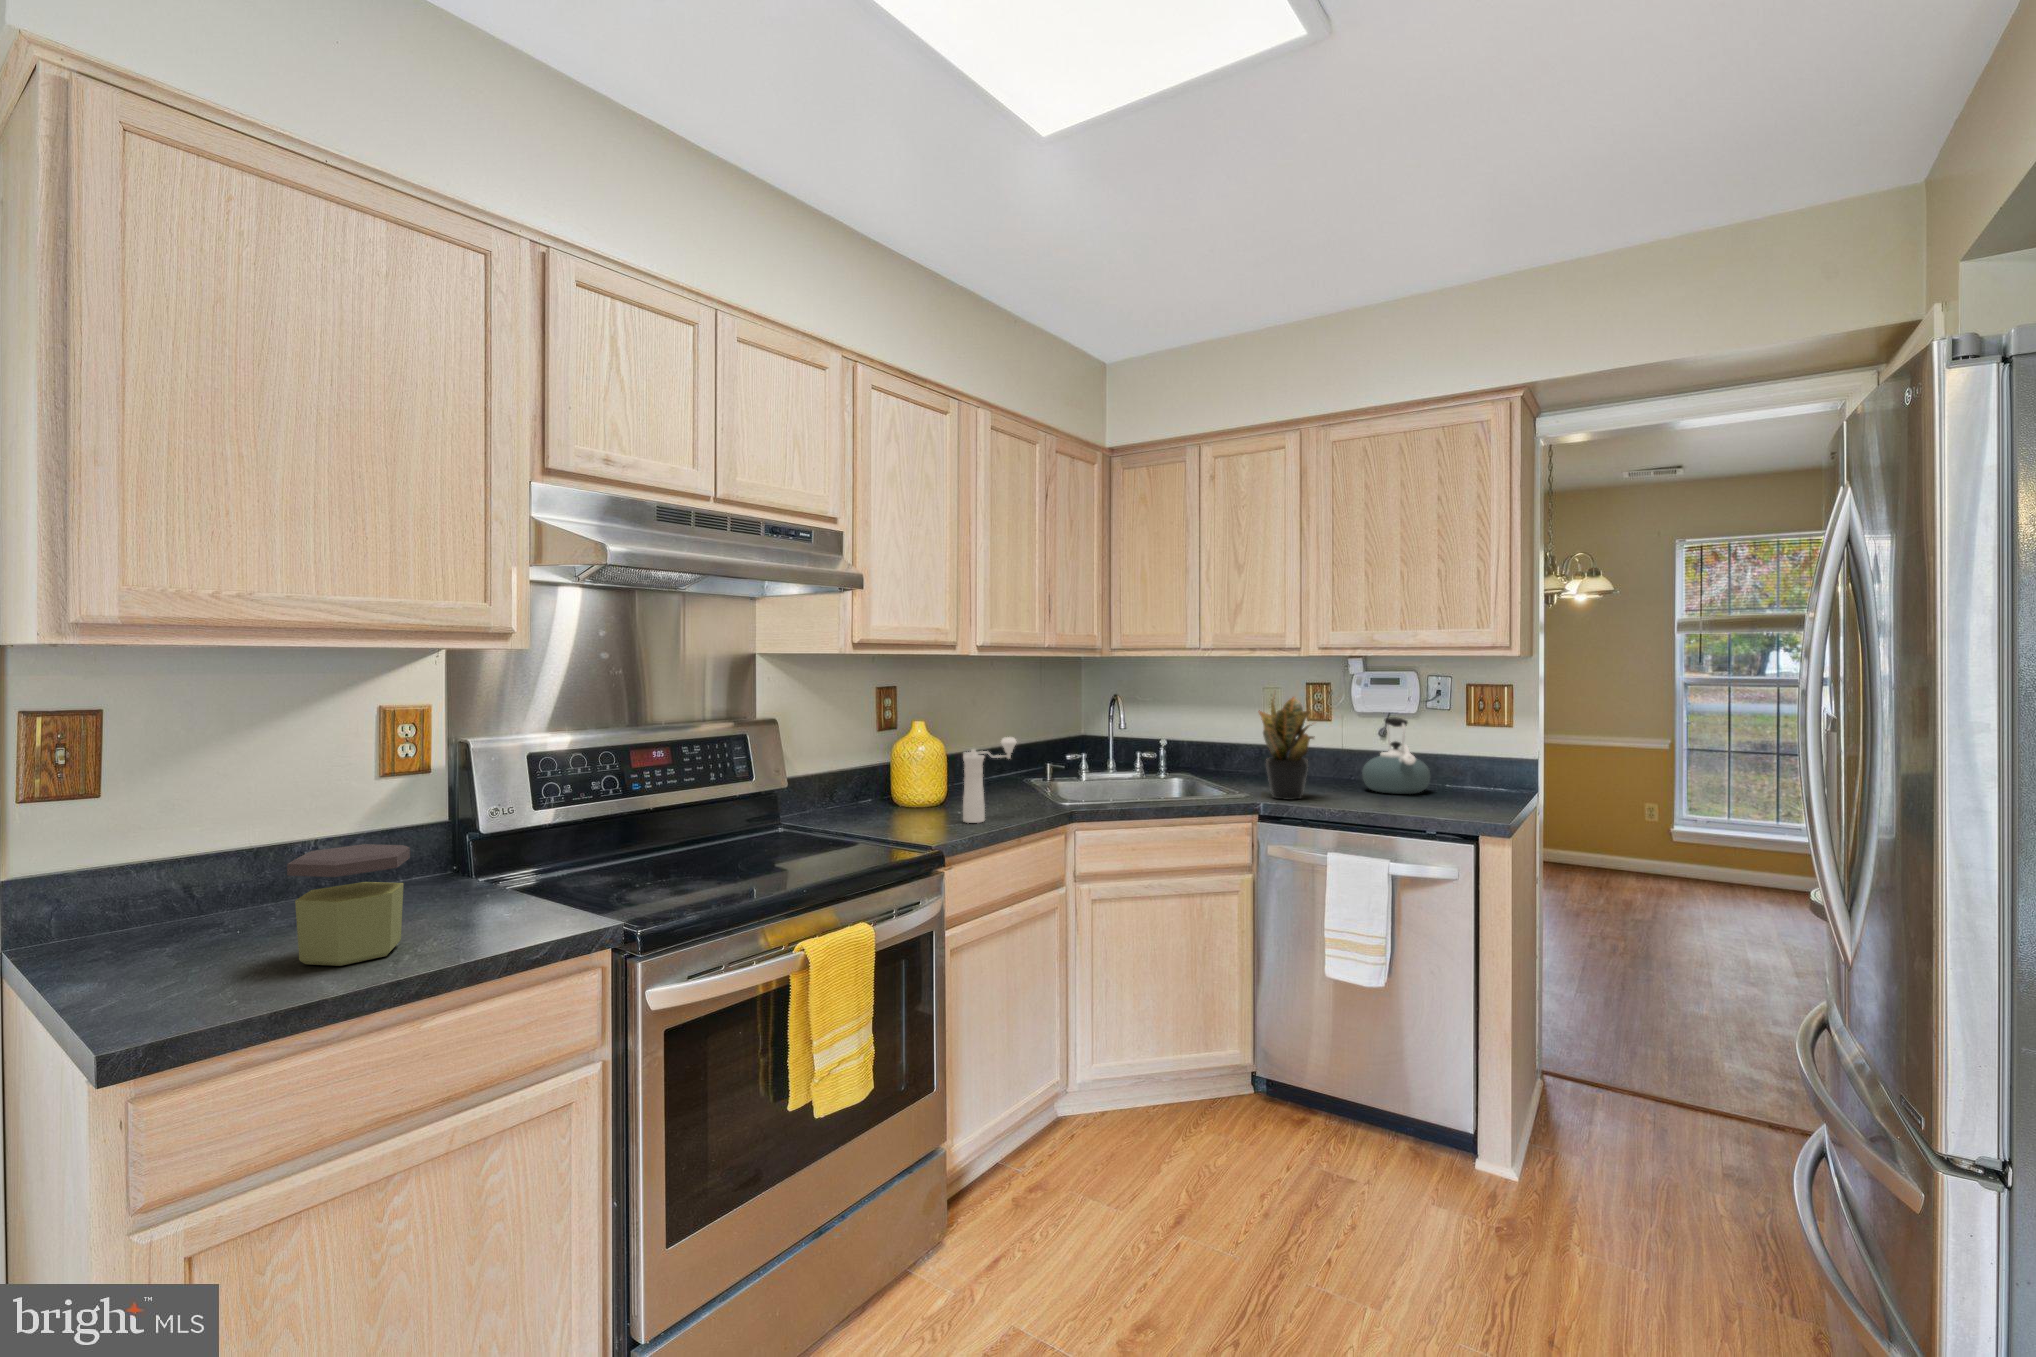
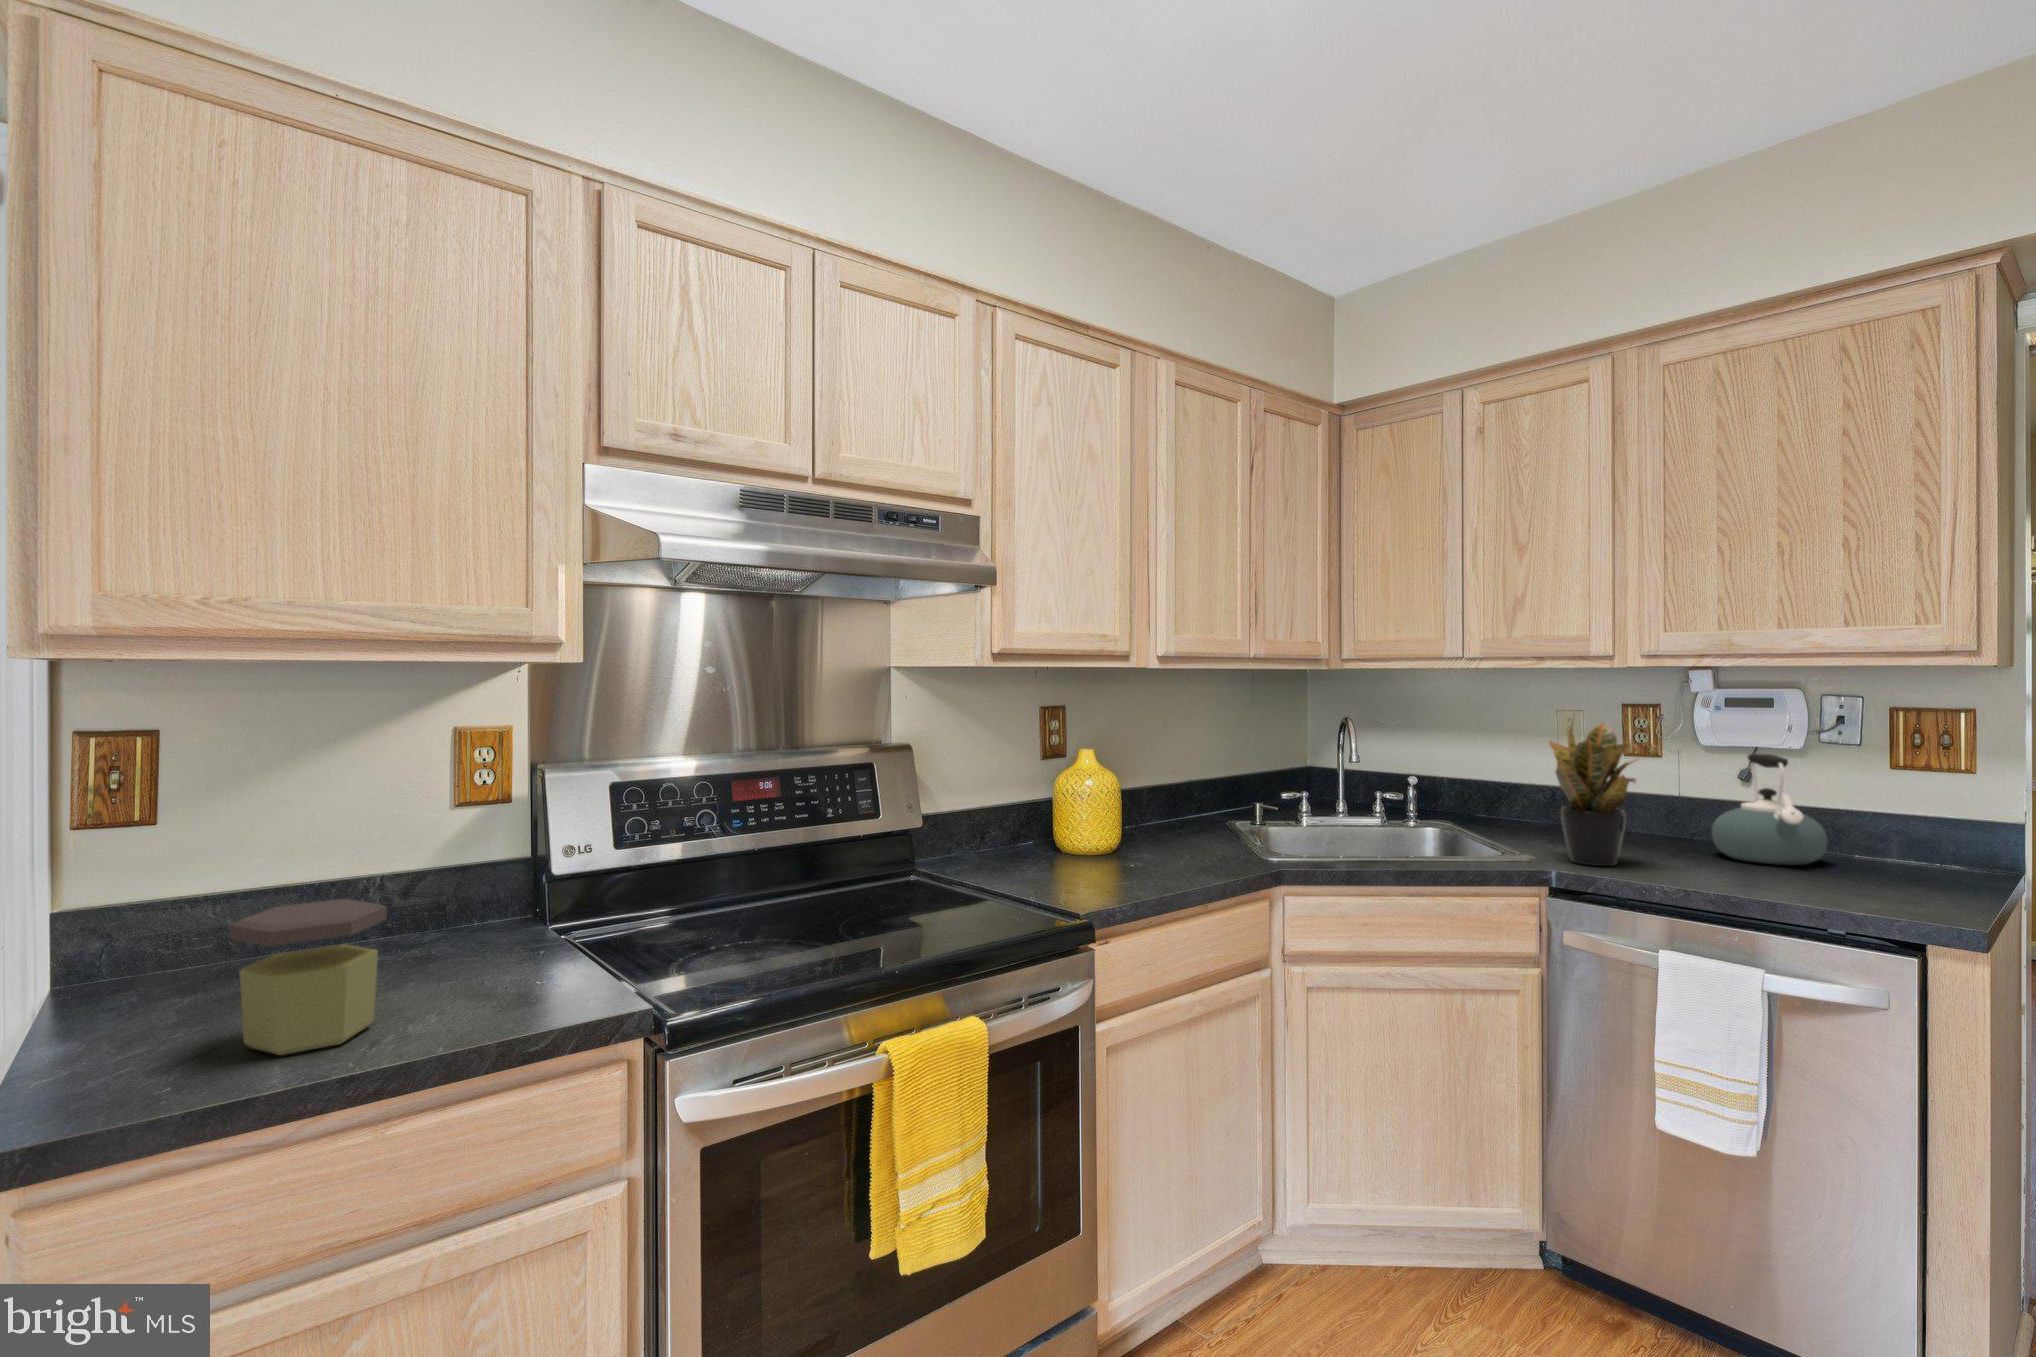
pepper mill: present [963,737,1016,823] -> none [1132,772,1204,881]

